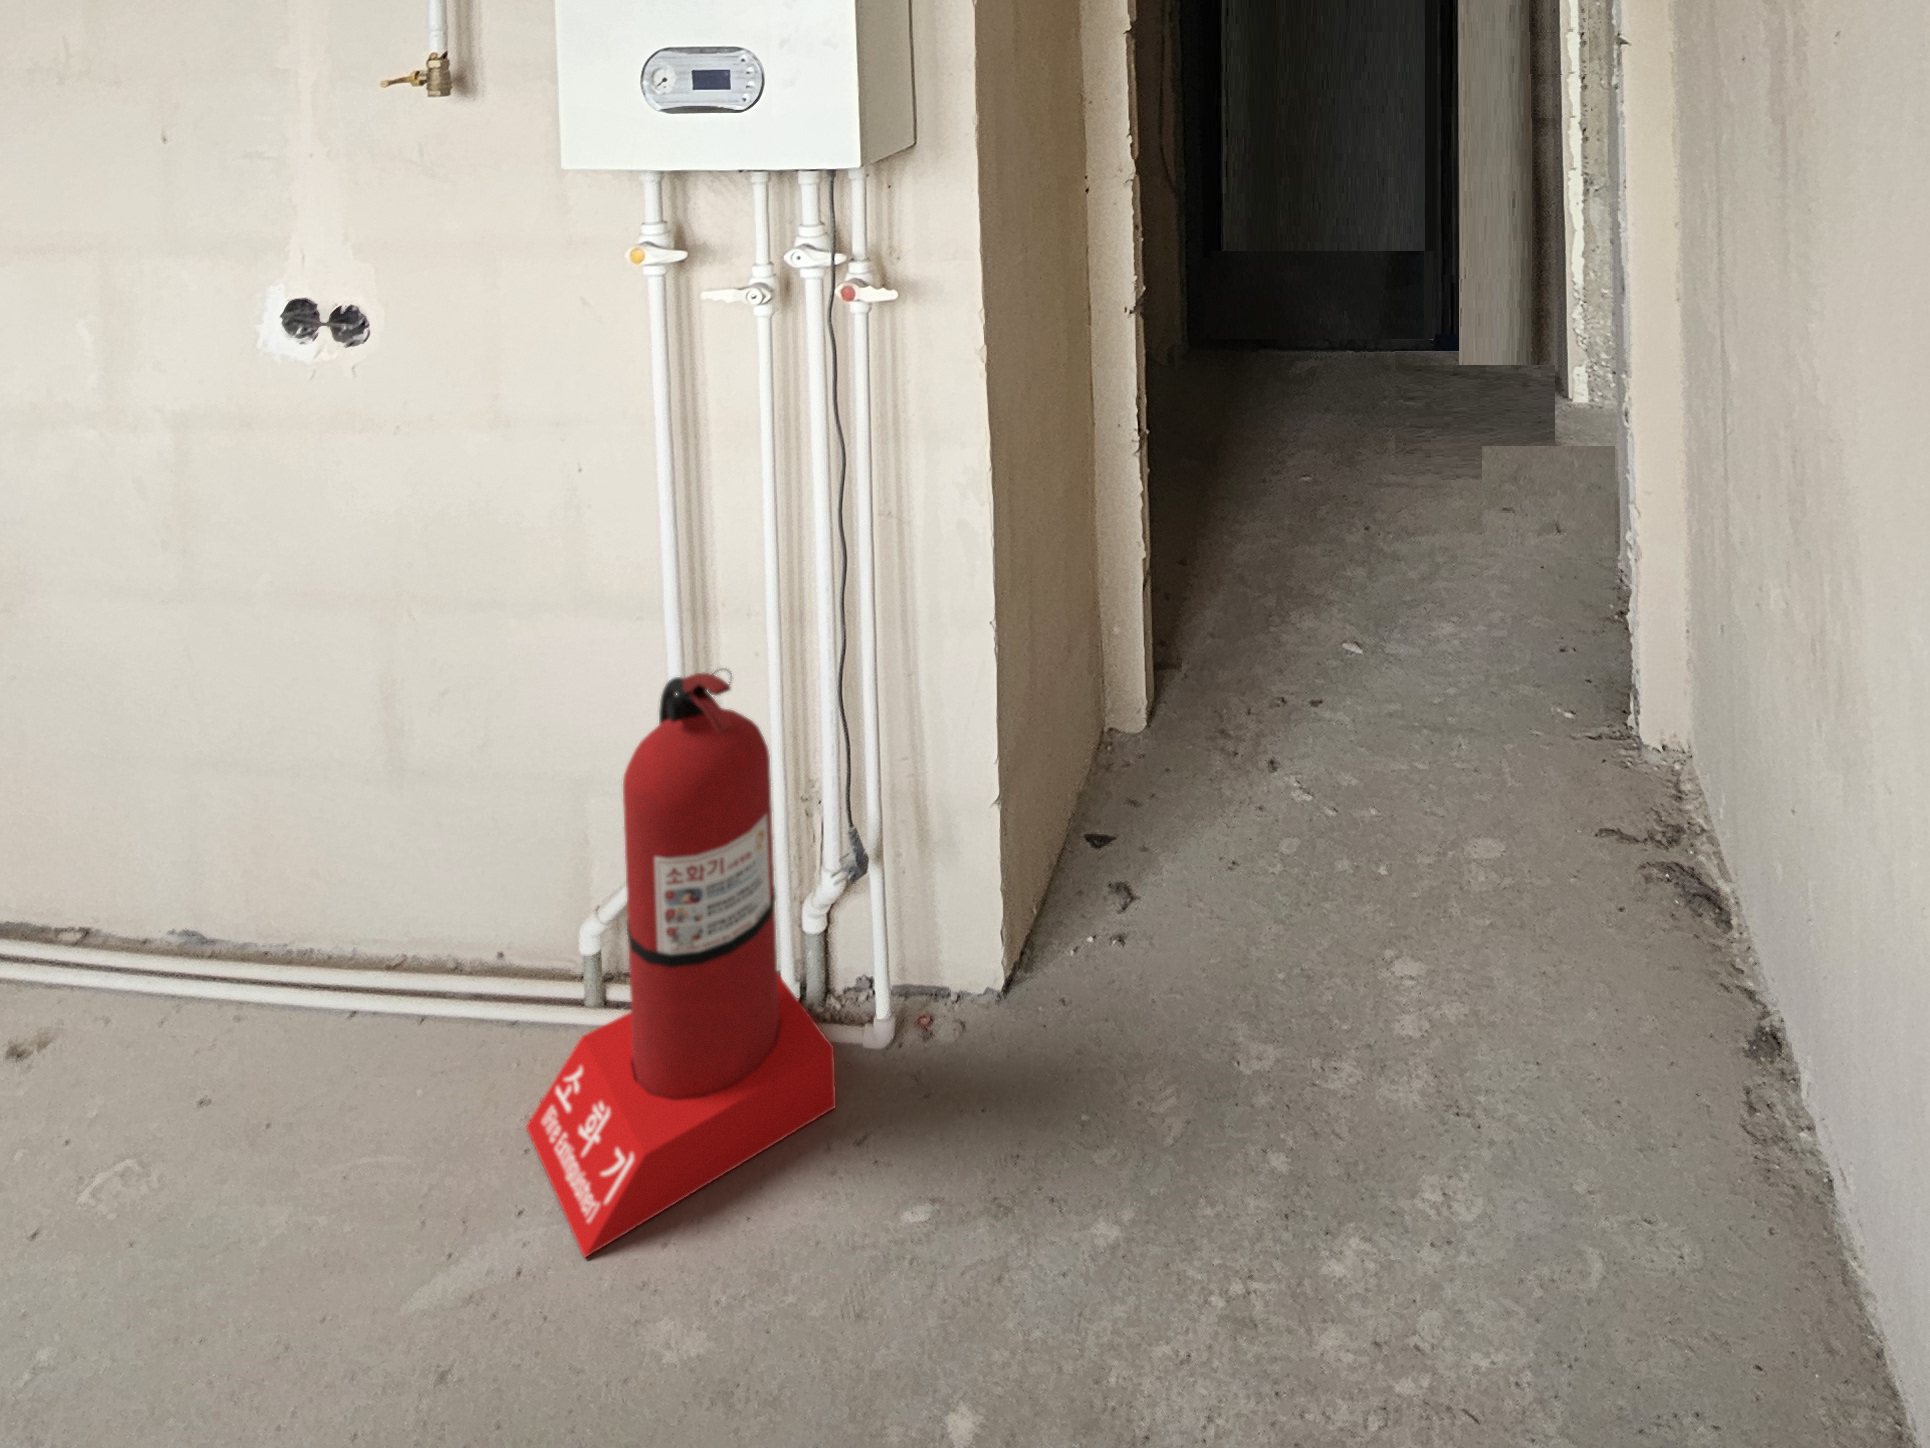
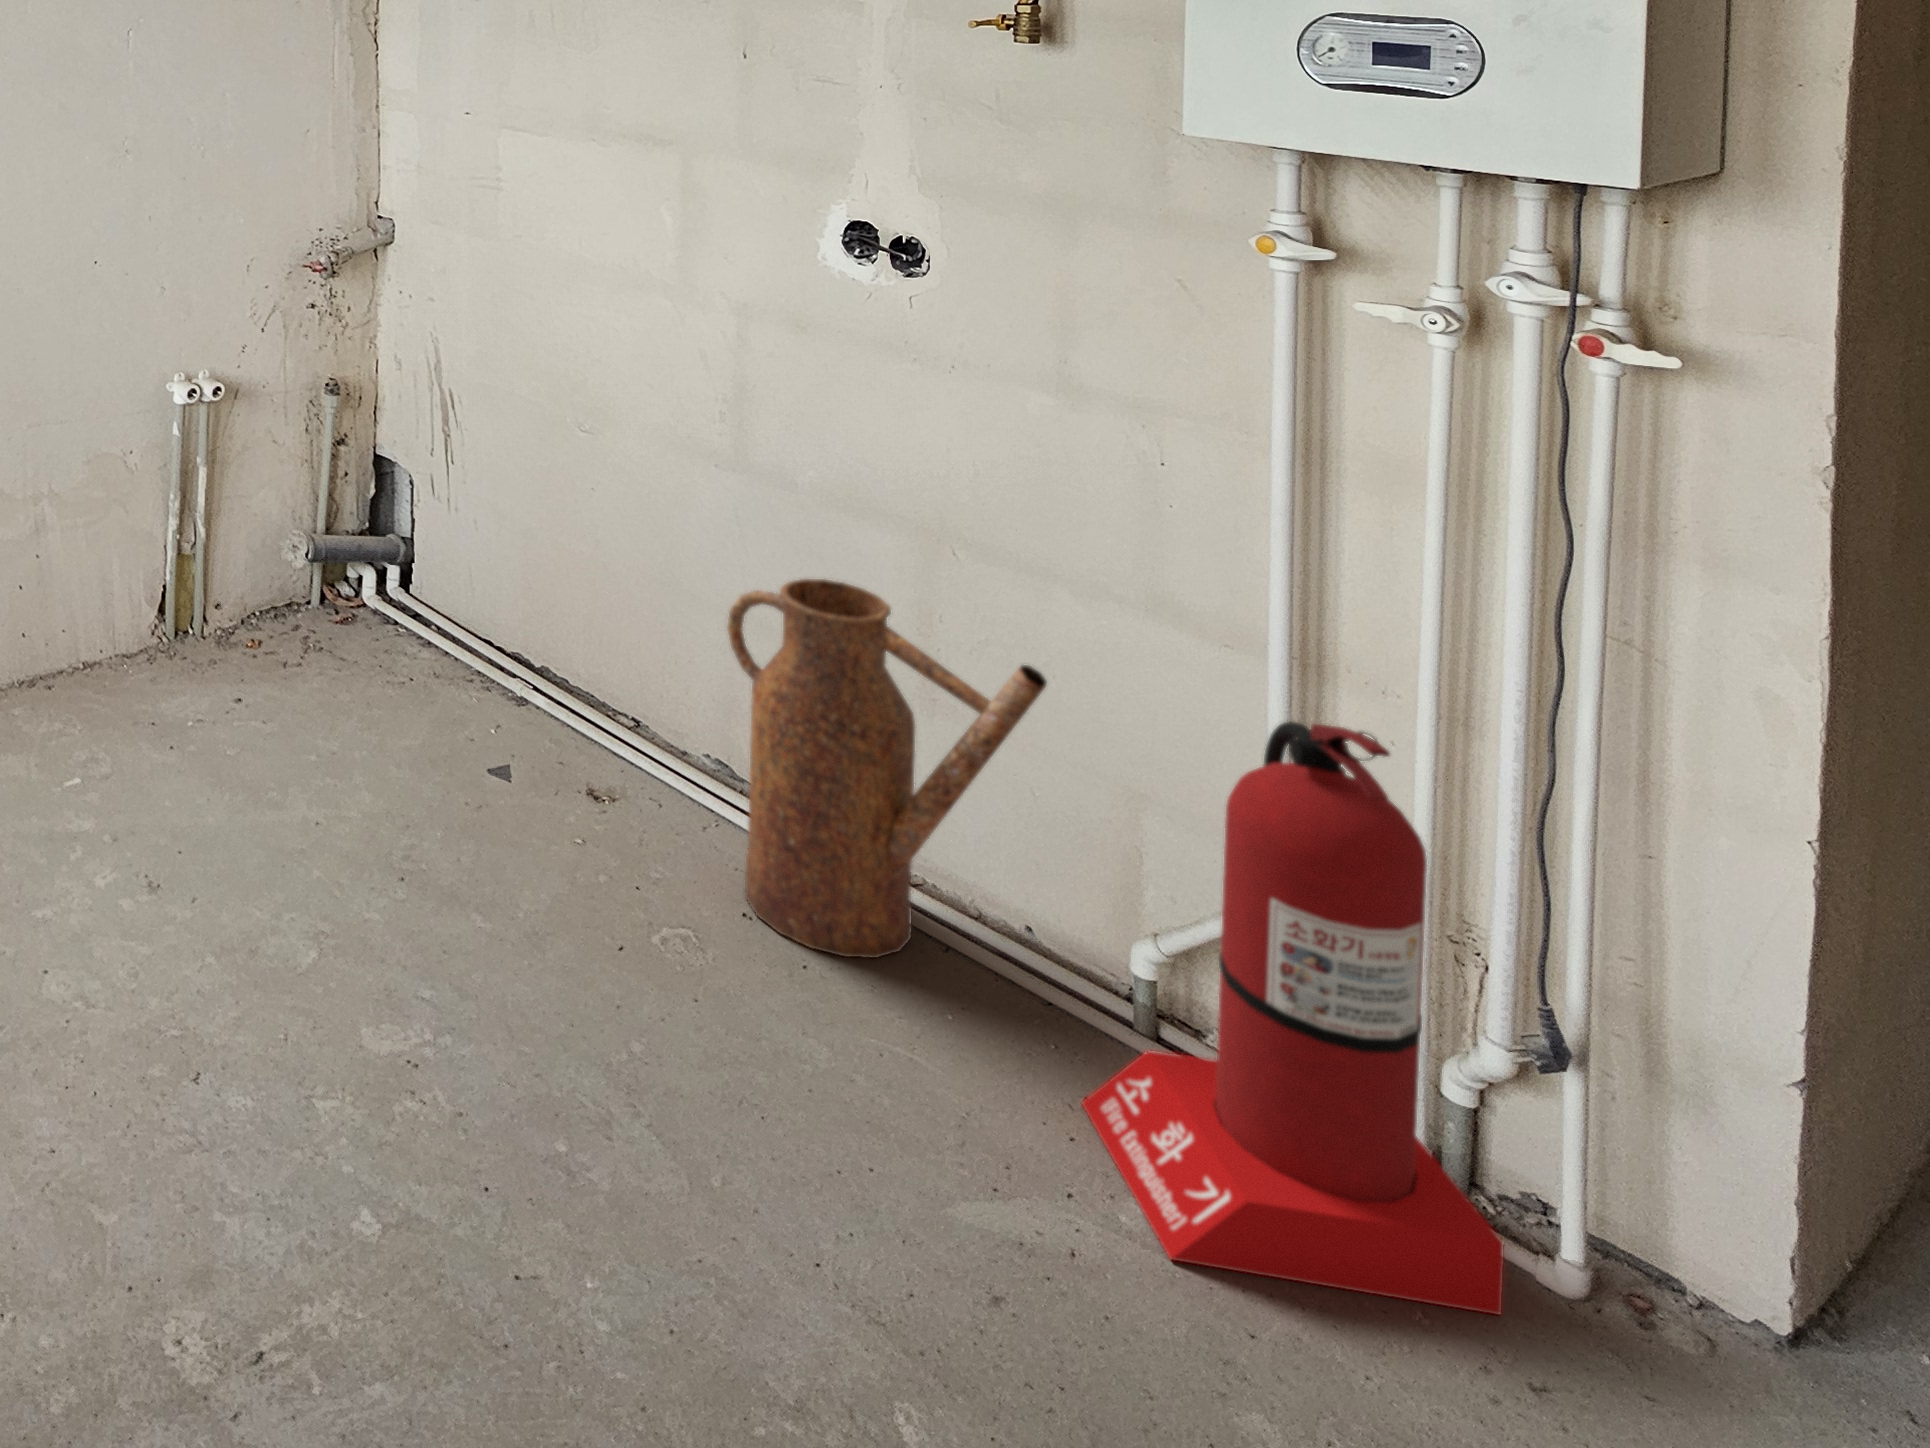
watering can: none [163,689,484,1121] -> present [727,579,1047,958]

